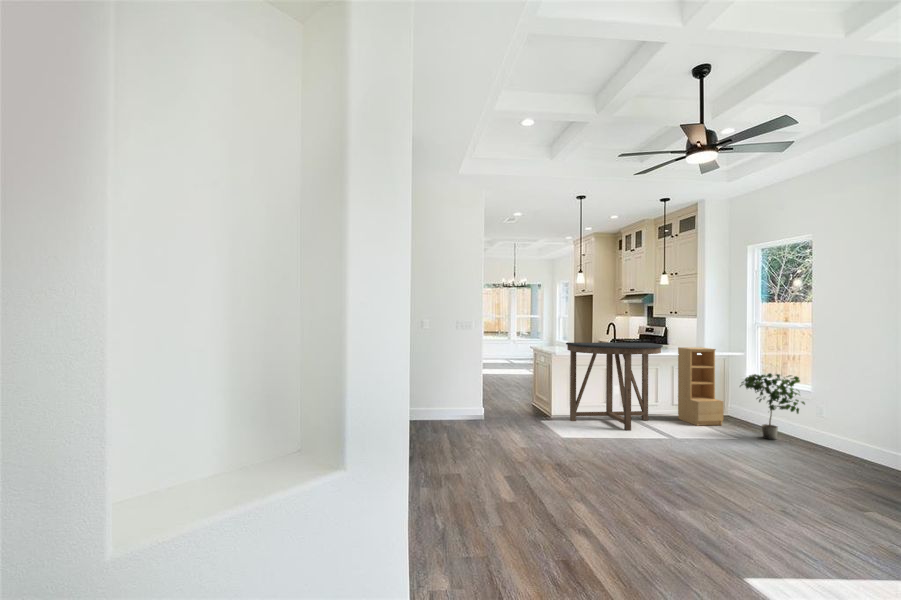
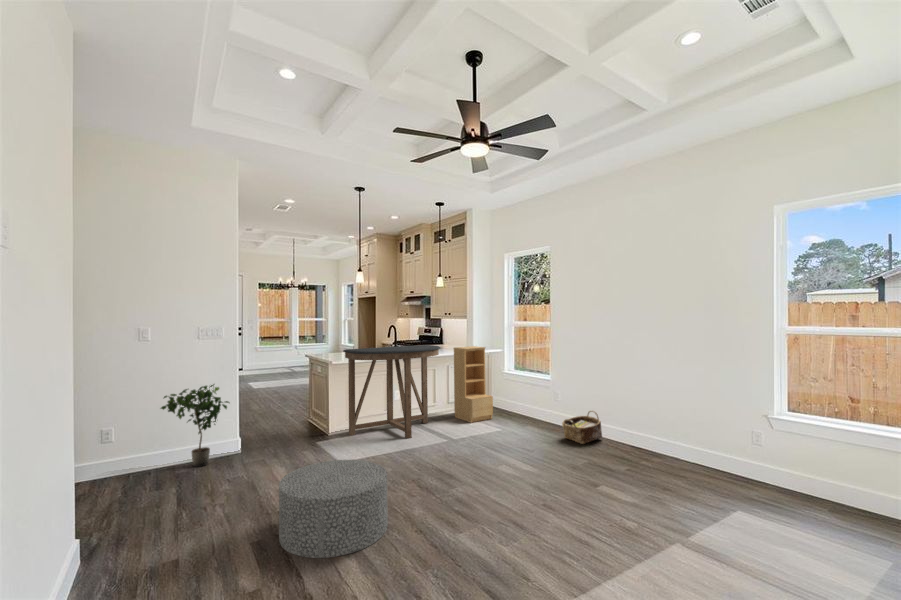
potted plant: present [740,373,805,440] -> present [161,384,229,467]
woven basket: none [810,428,867,463] -> present [562,411,602,444]
ottoman: none [523,431,611,502] -> present [279,460,388,558]

